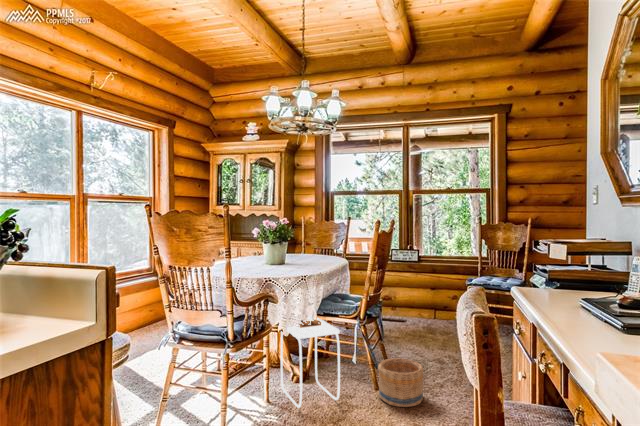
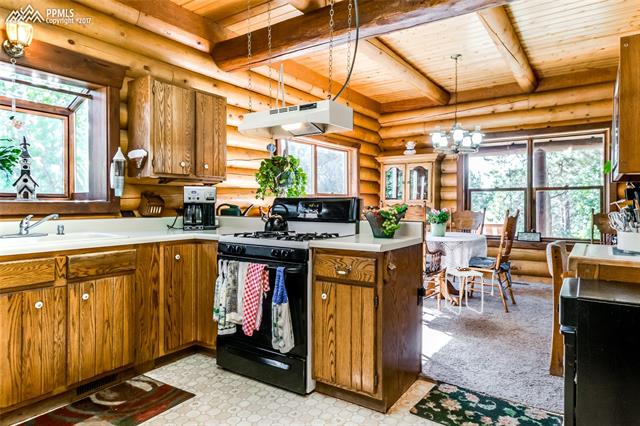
basket: present [378,358,423,407] -> none [507,295,537,320]

